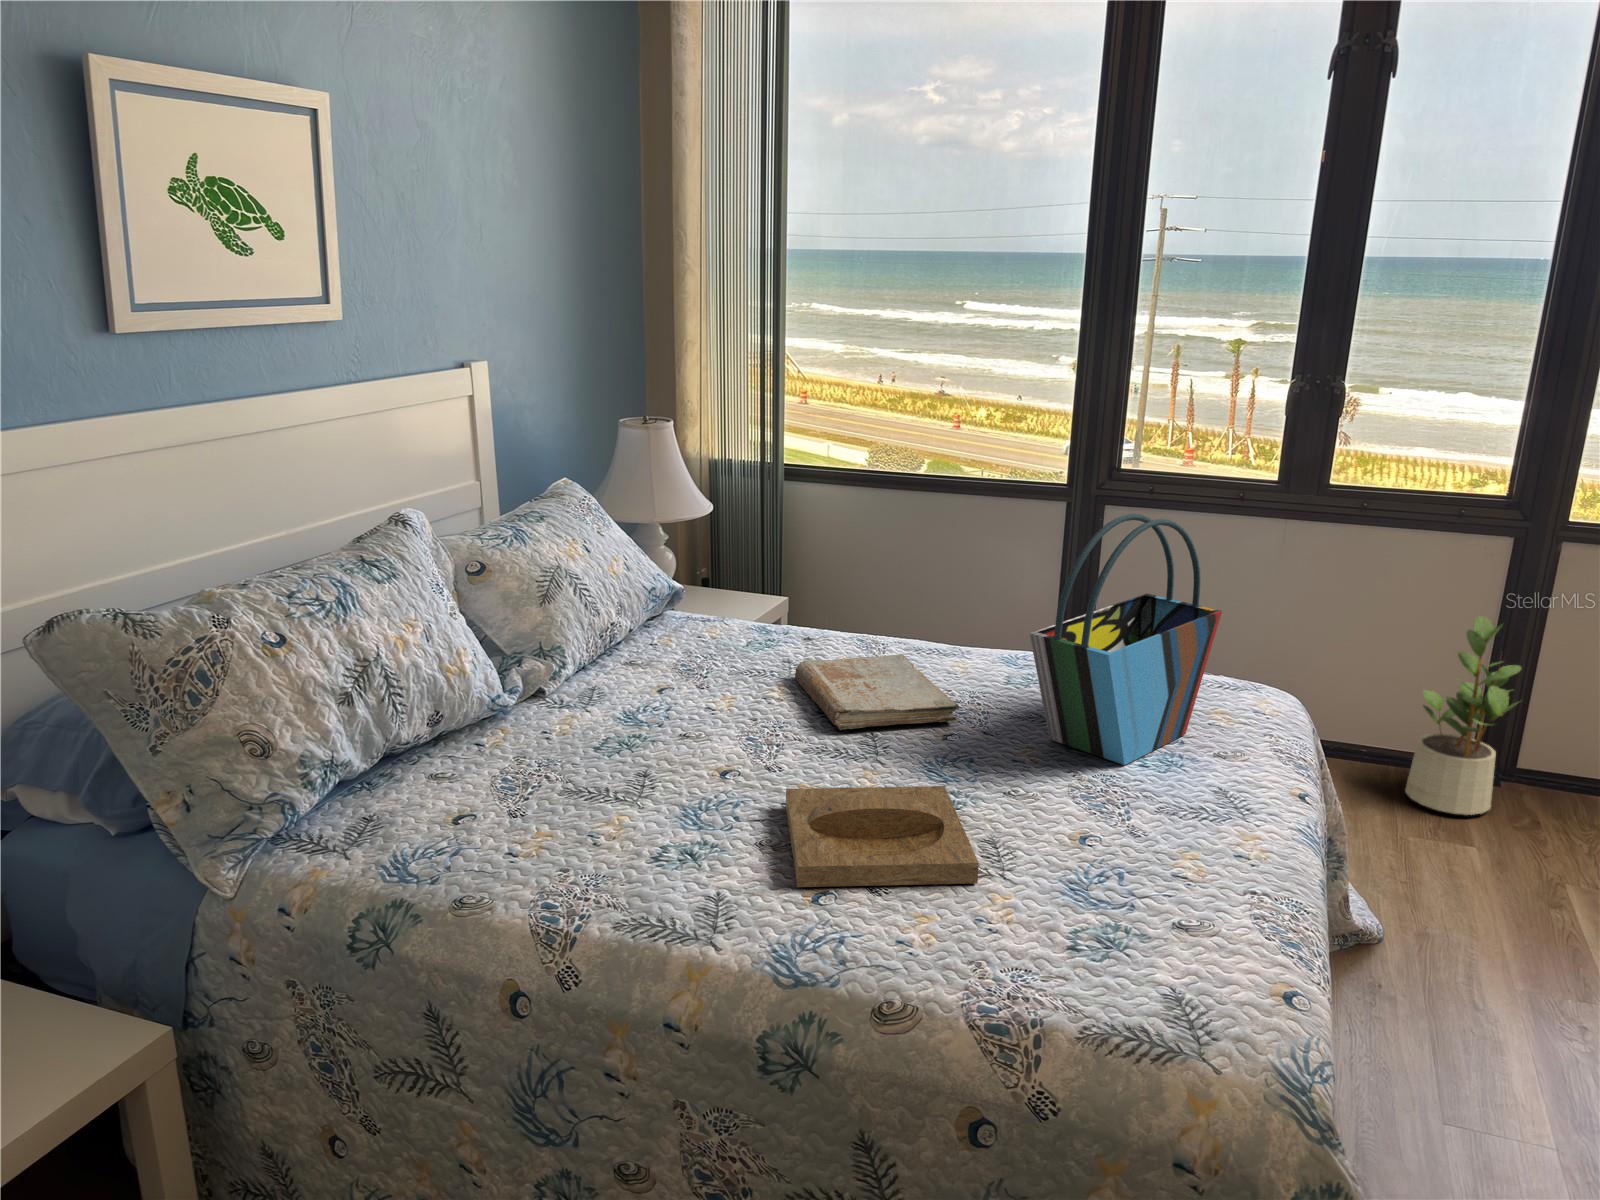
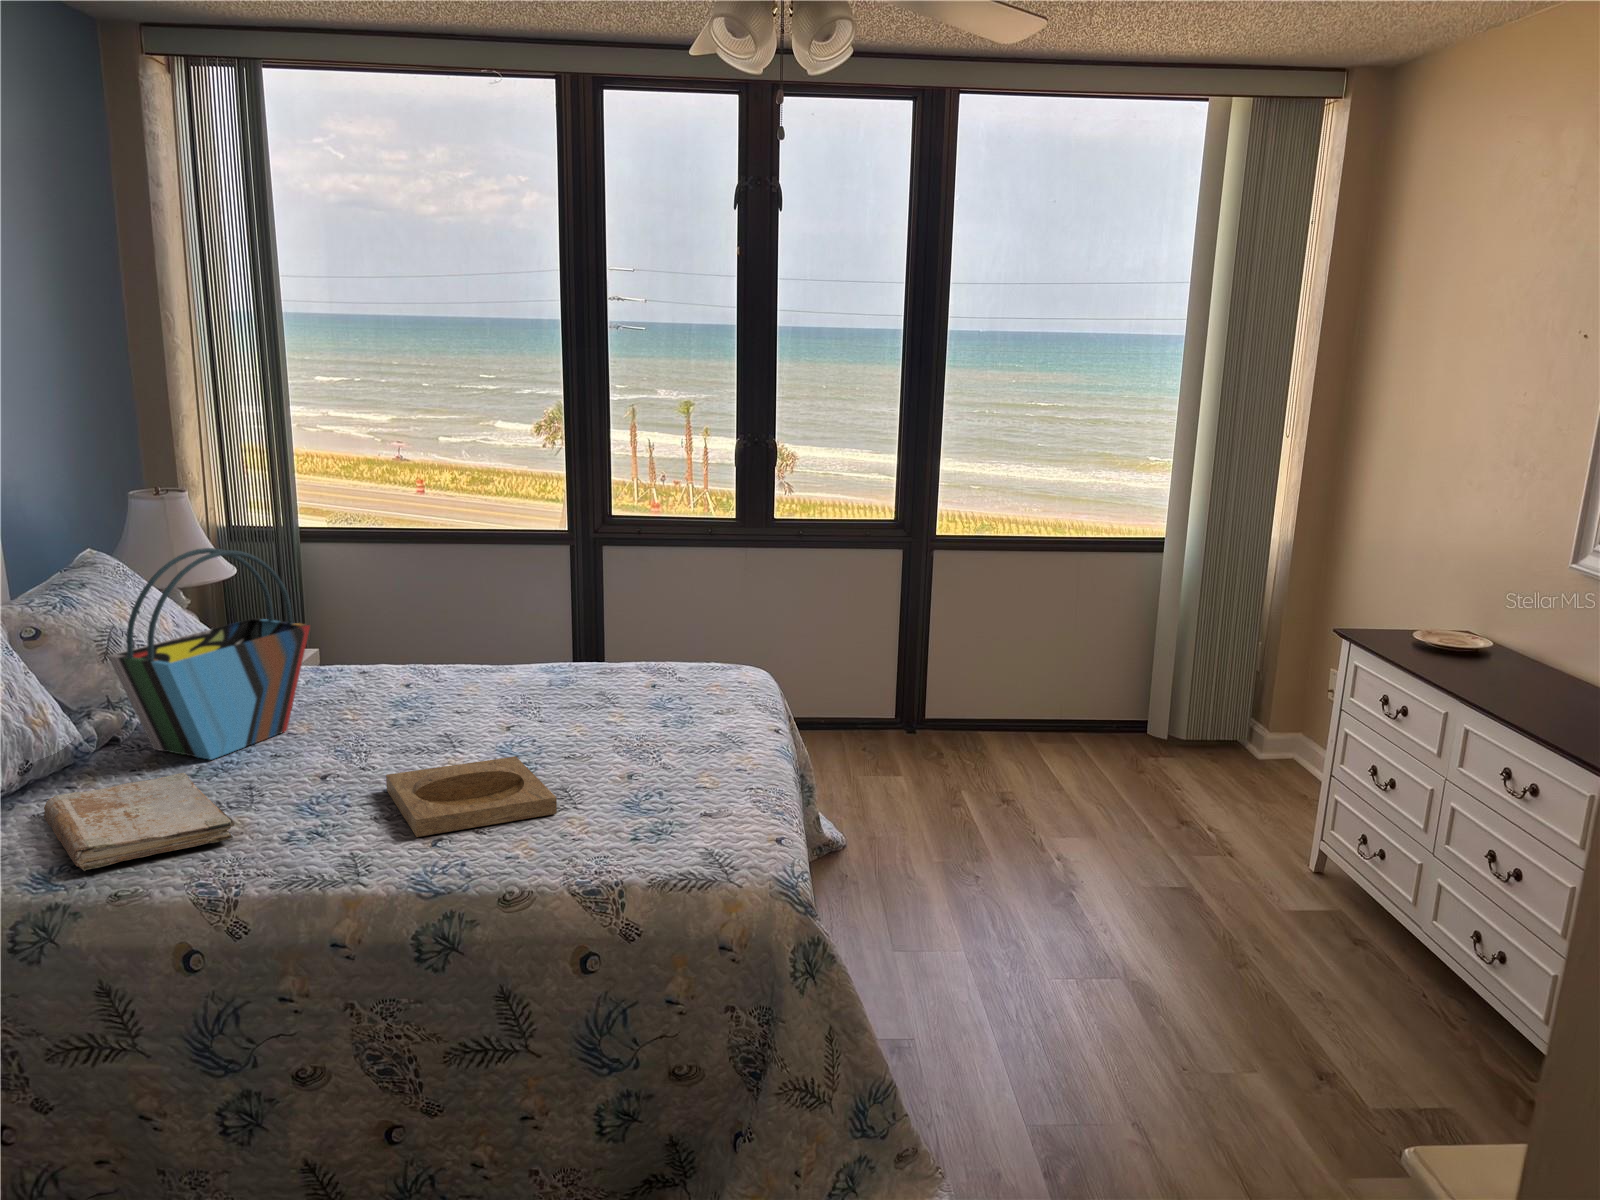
tote bag: present [1030,514,1222,765] -> present [108,548,310,760]
potted plant: present [1405,616,1521,815] -> none [848,610,917,762]
book: present [795,654,959,730] -> present [44,773,235,871]

